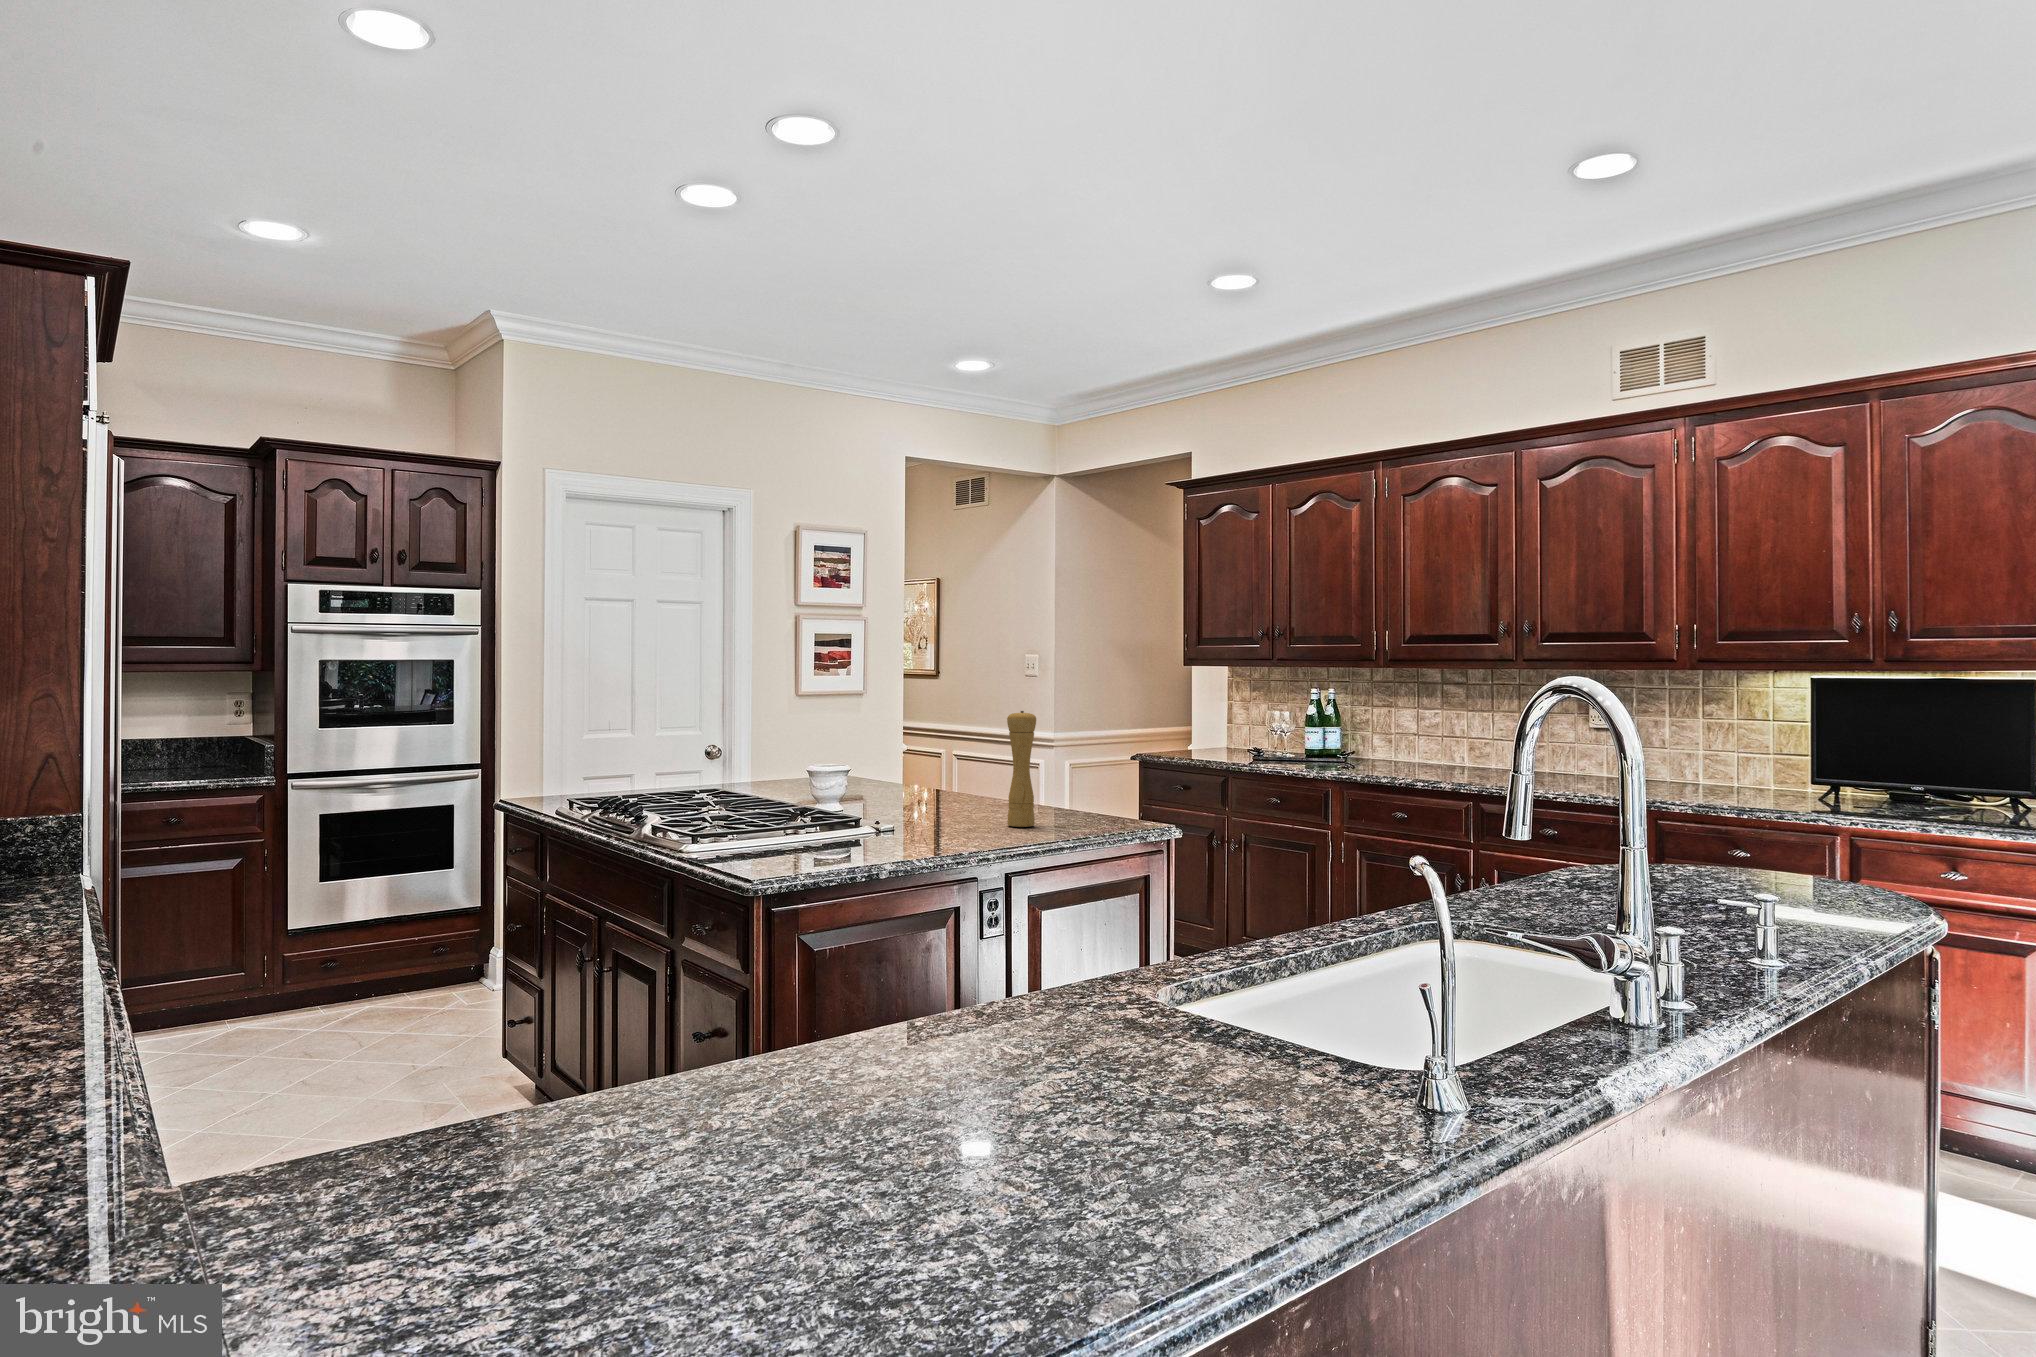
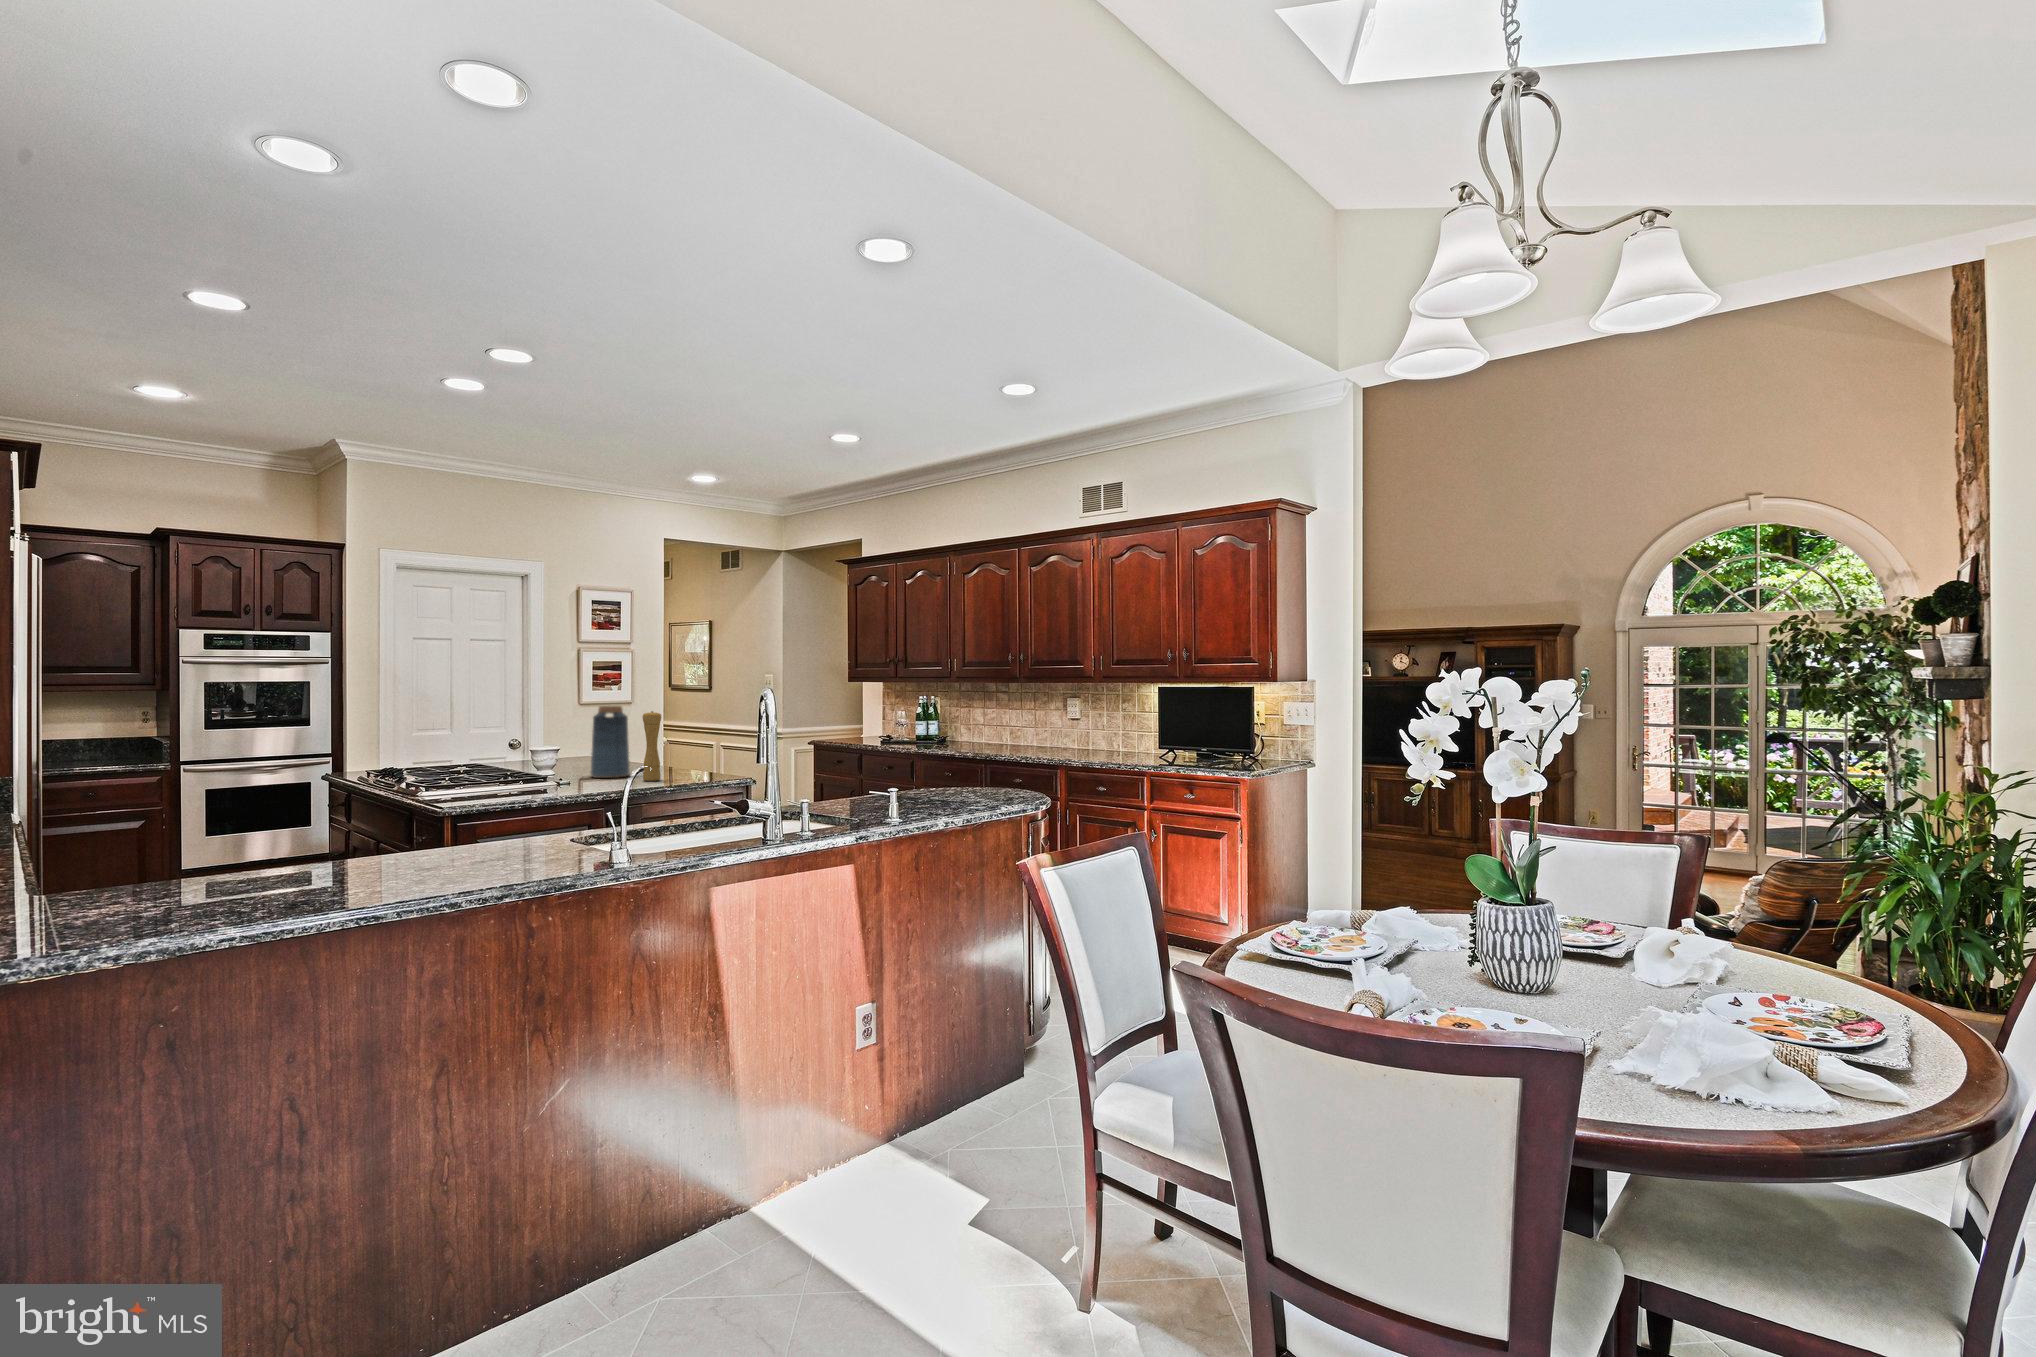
vase: none [913,701,973,819] -> present [590,706,630,778]

